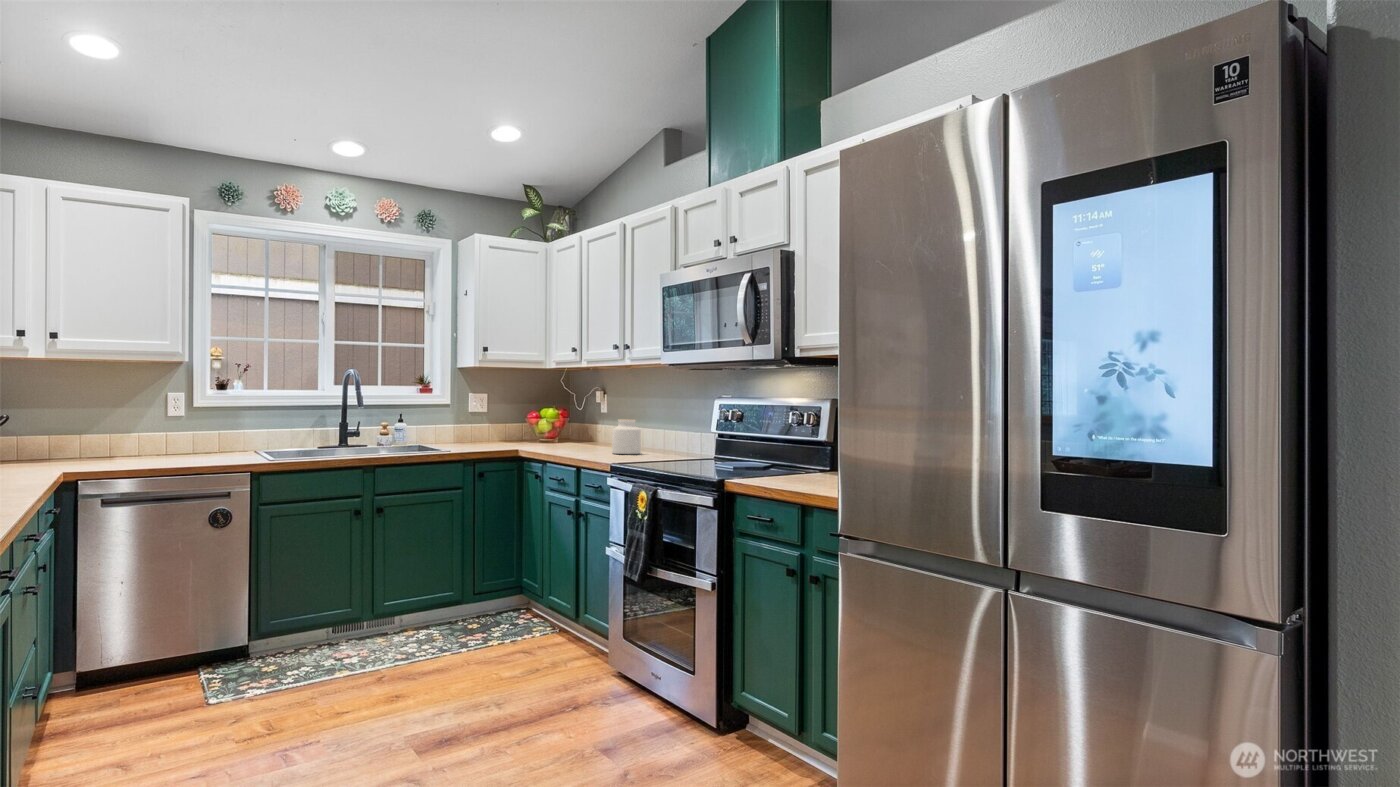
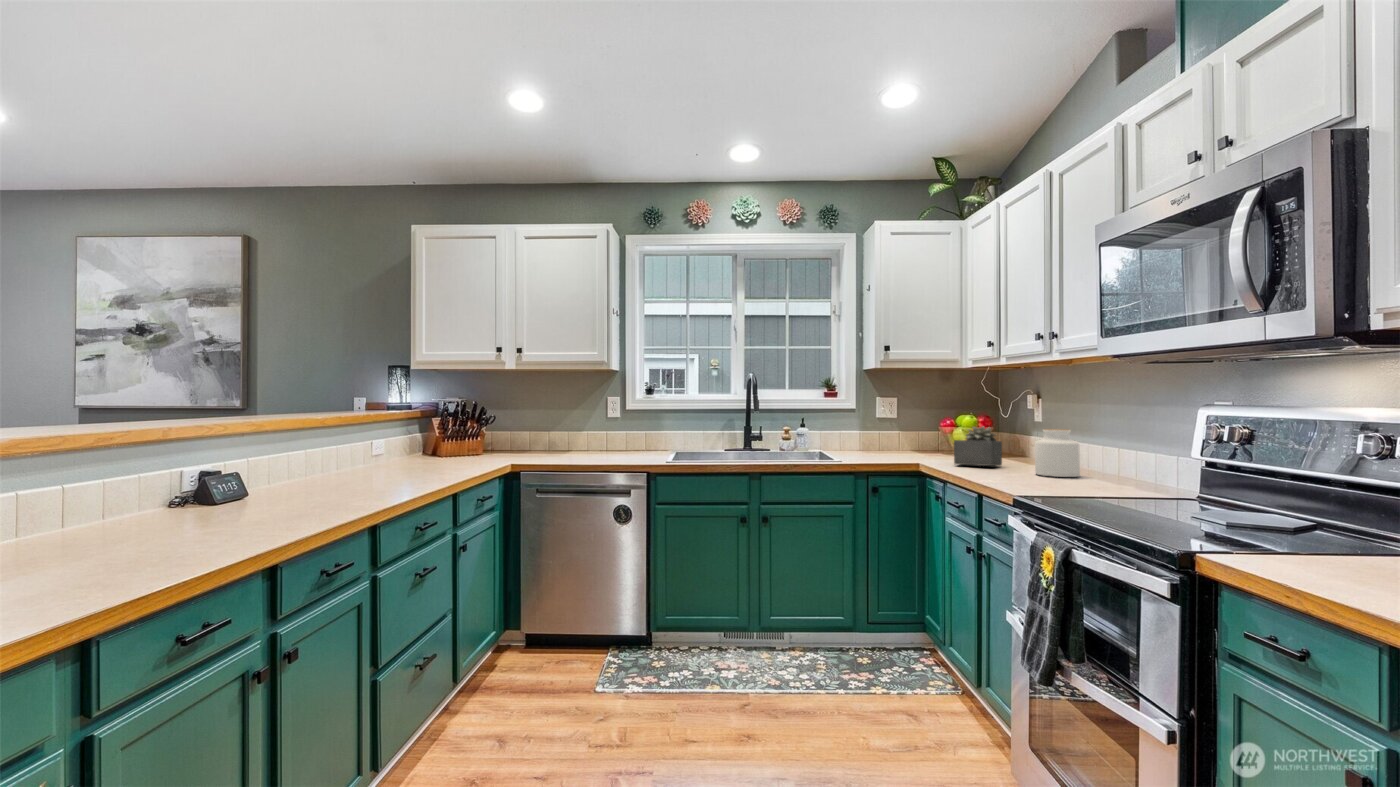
succulent plant: none [549,417,585,450] -> present [954,427,1002,466]

